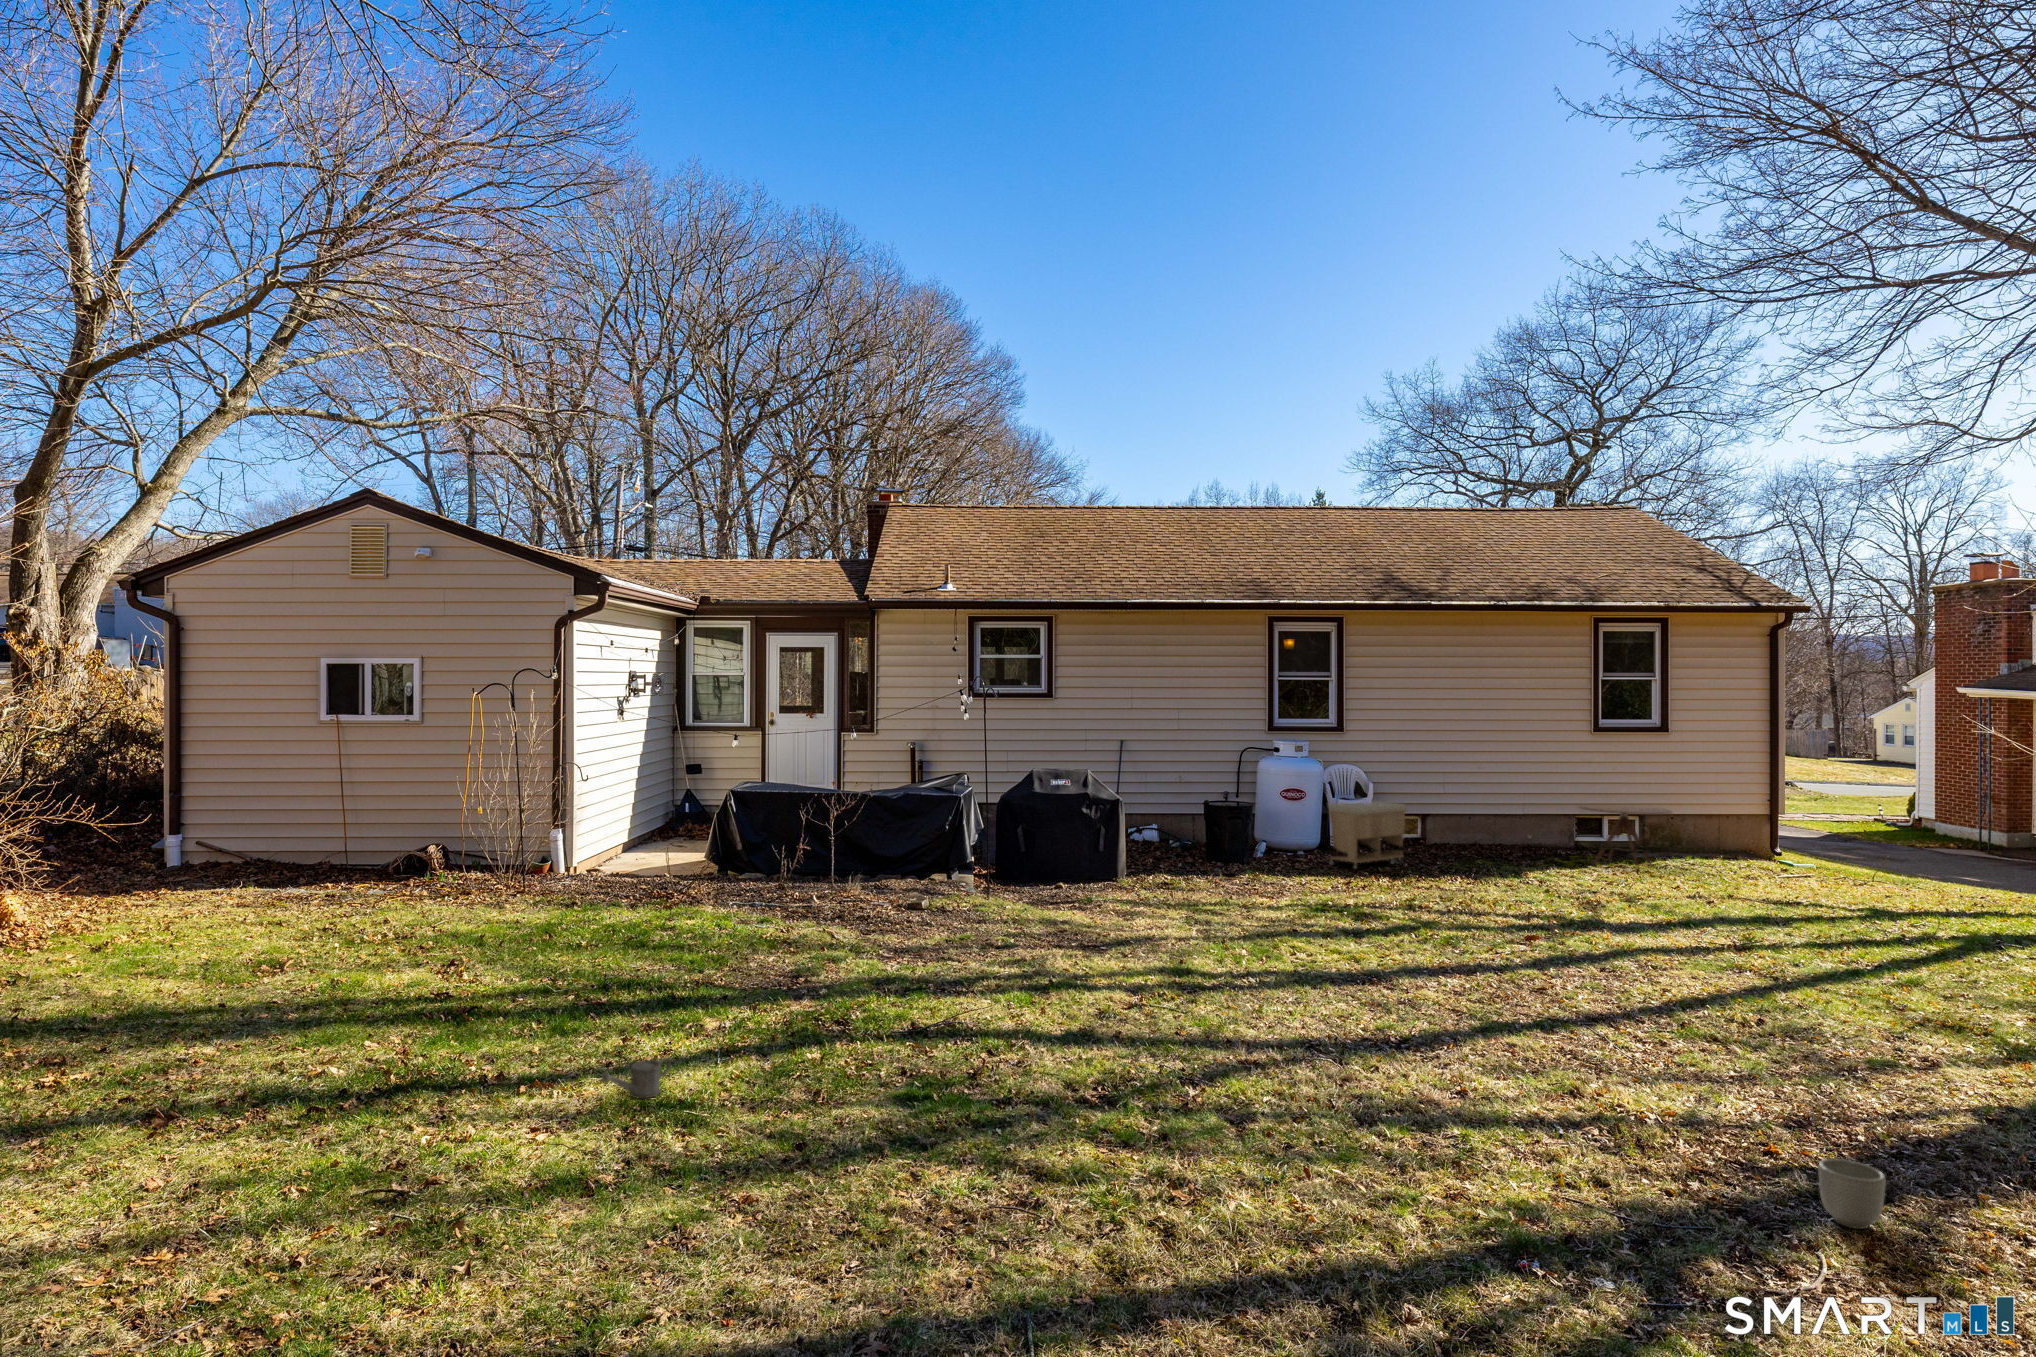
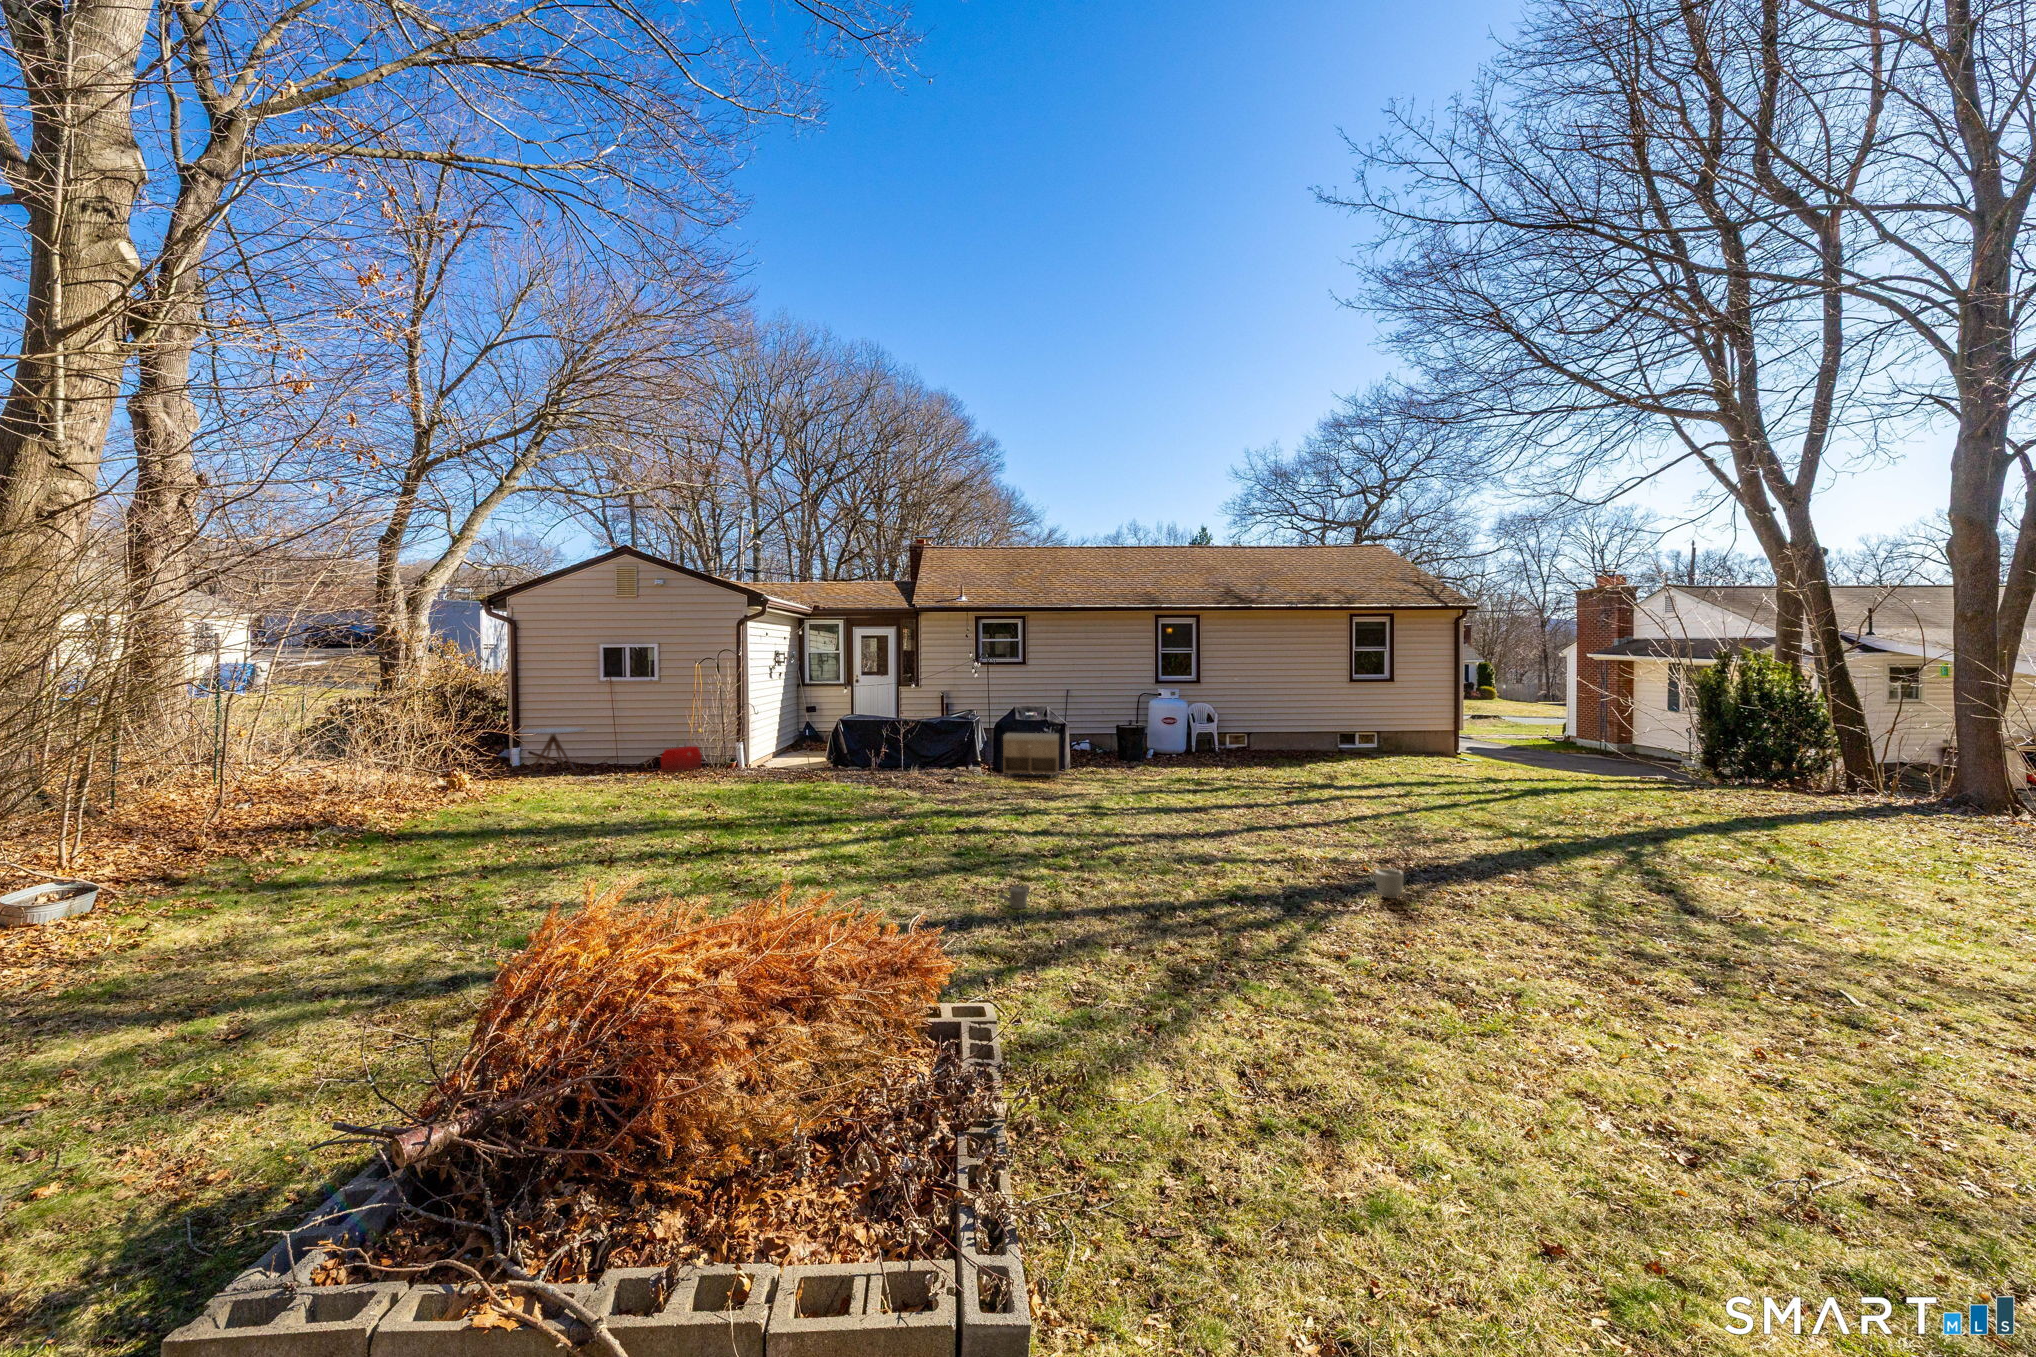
storage bench: present [1328,801,1407,868] -> present [1003,733,1059,776]
round table: present [1580,806,1672,869] -> present [520,728,586,772]
toolbox: none [419,828,493,880] -> present [661,743,702,772]
watering can: present [602,1058,671,1098] -> present [999,885,1029,909]

